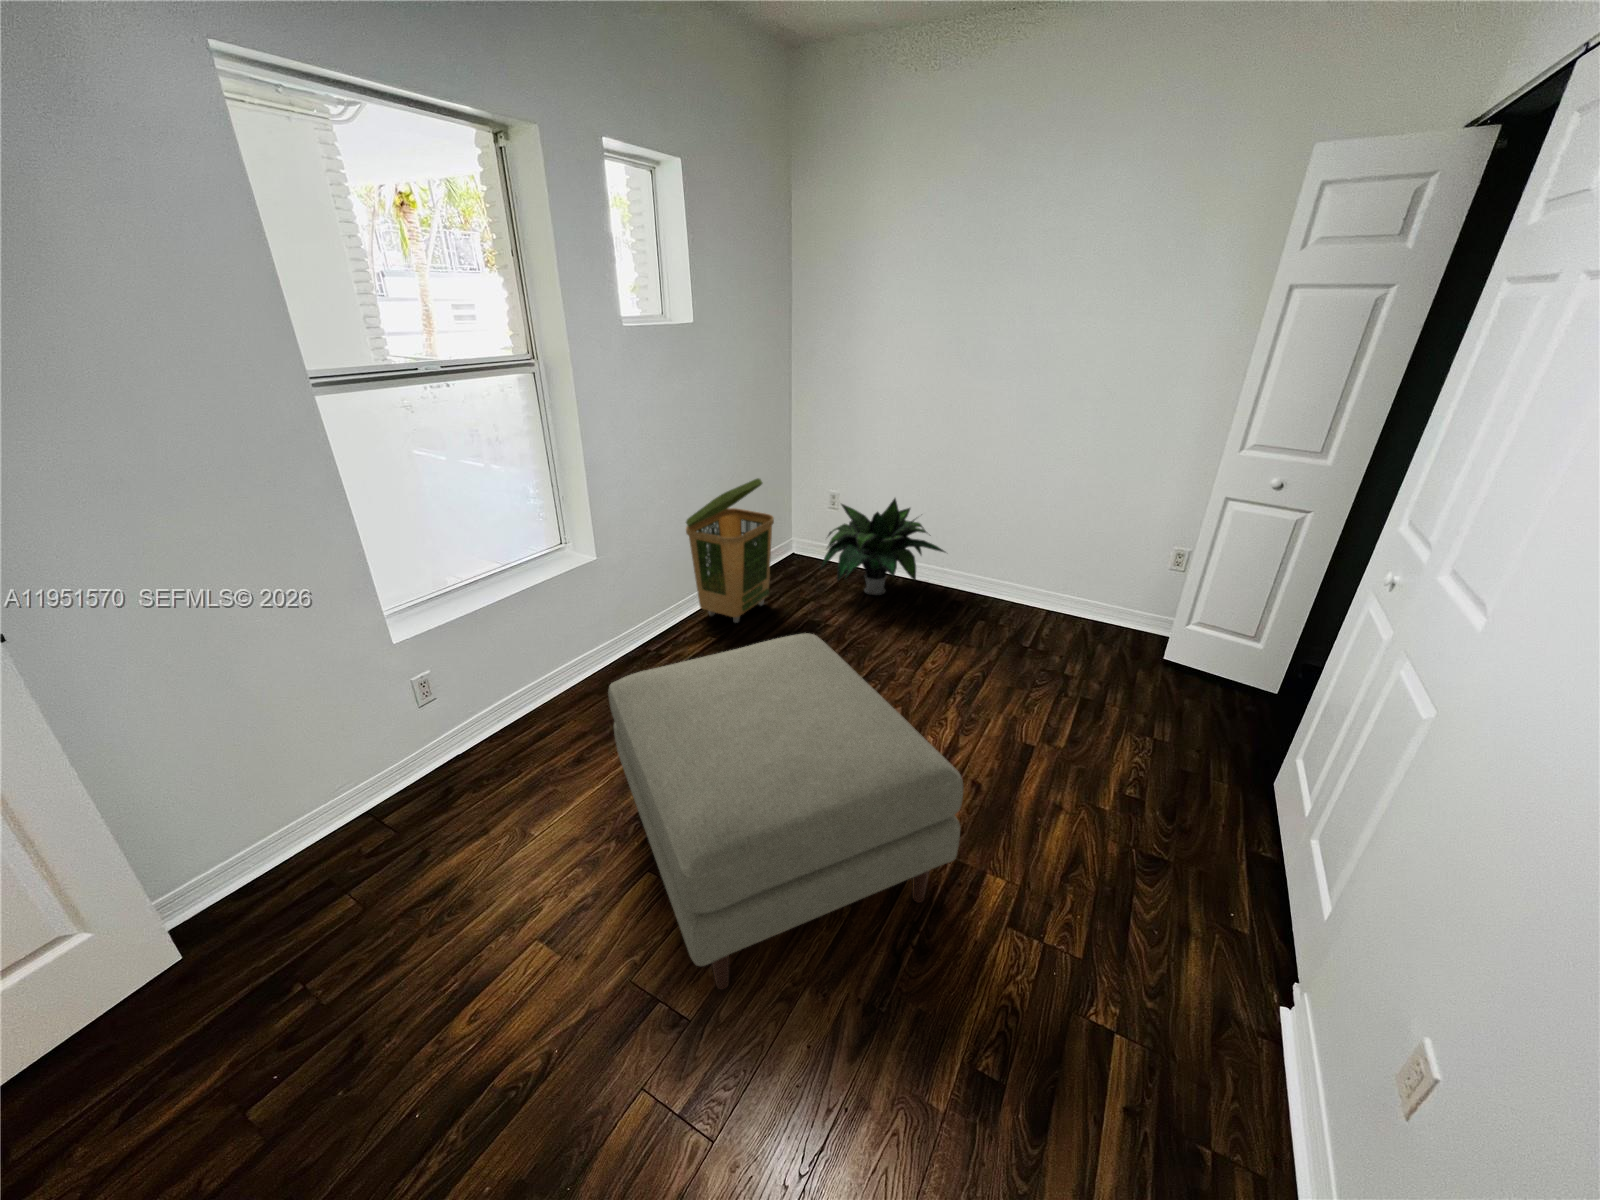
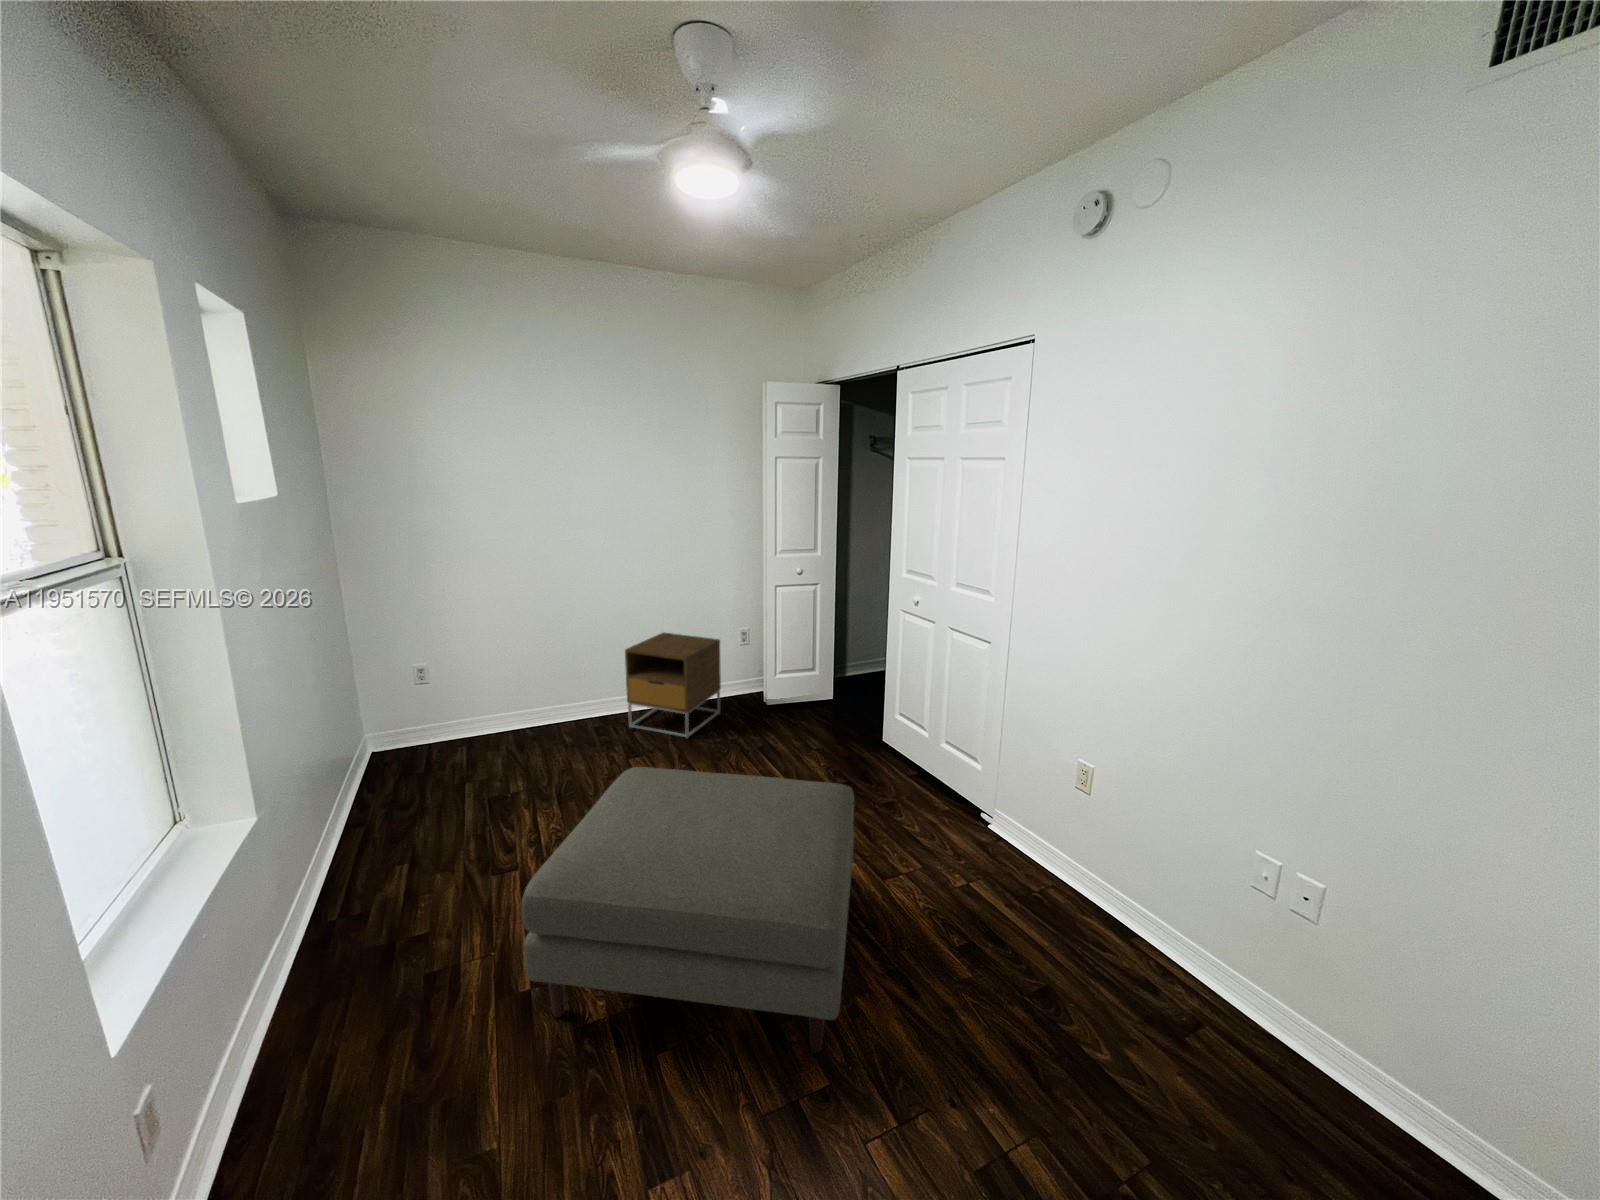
laundry basket: present [686,478,774,622] -> none [323,667,427,849]
potted plant: present [821,498,945,595] -> none [451,655,582,756]
nightstand: none [988,512,1128,647] -> present [625,633,721,738]

